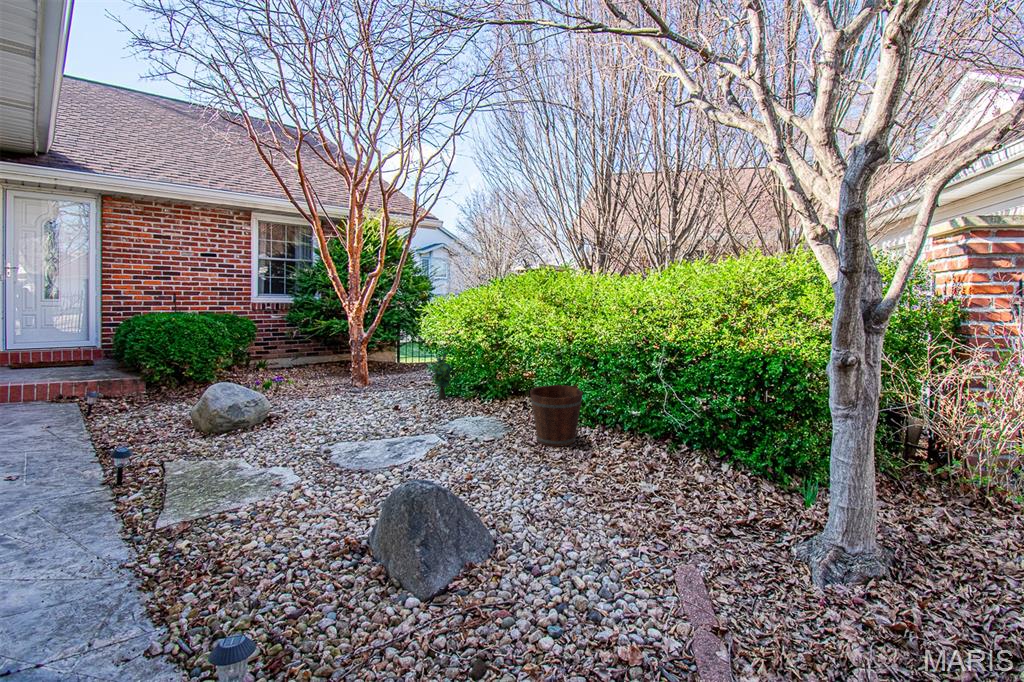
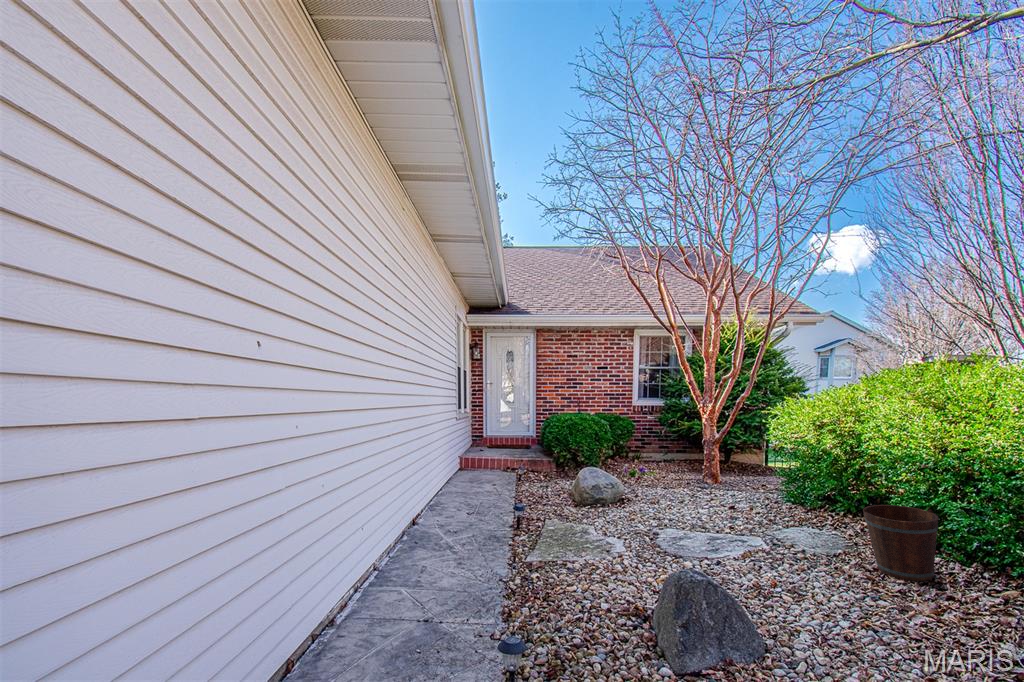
decorative plant: present [431,354,456,400] -> none [774,459,803,507]

